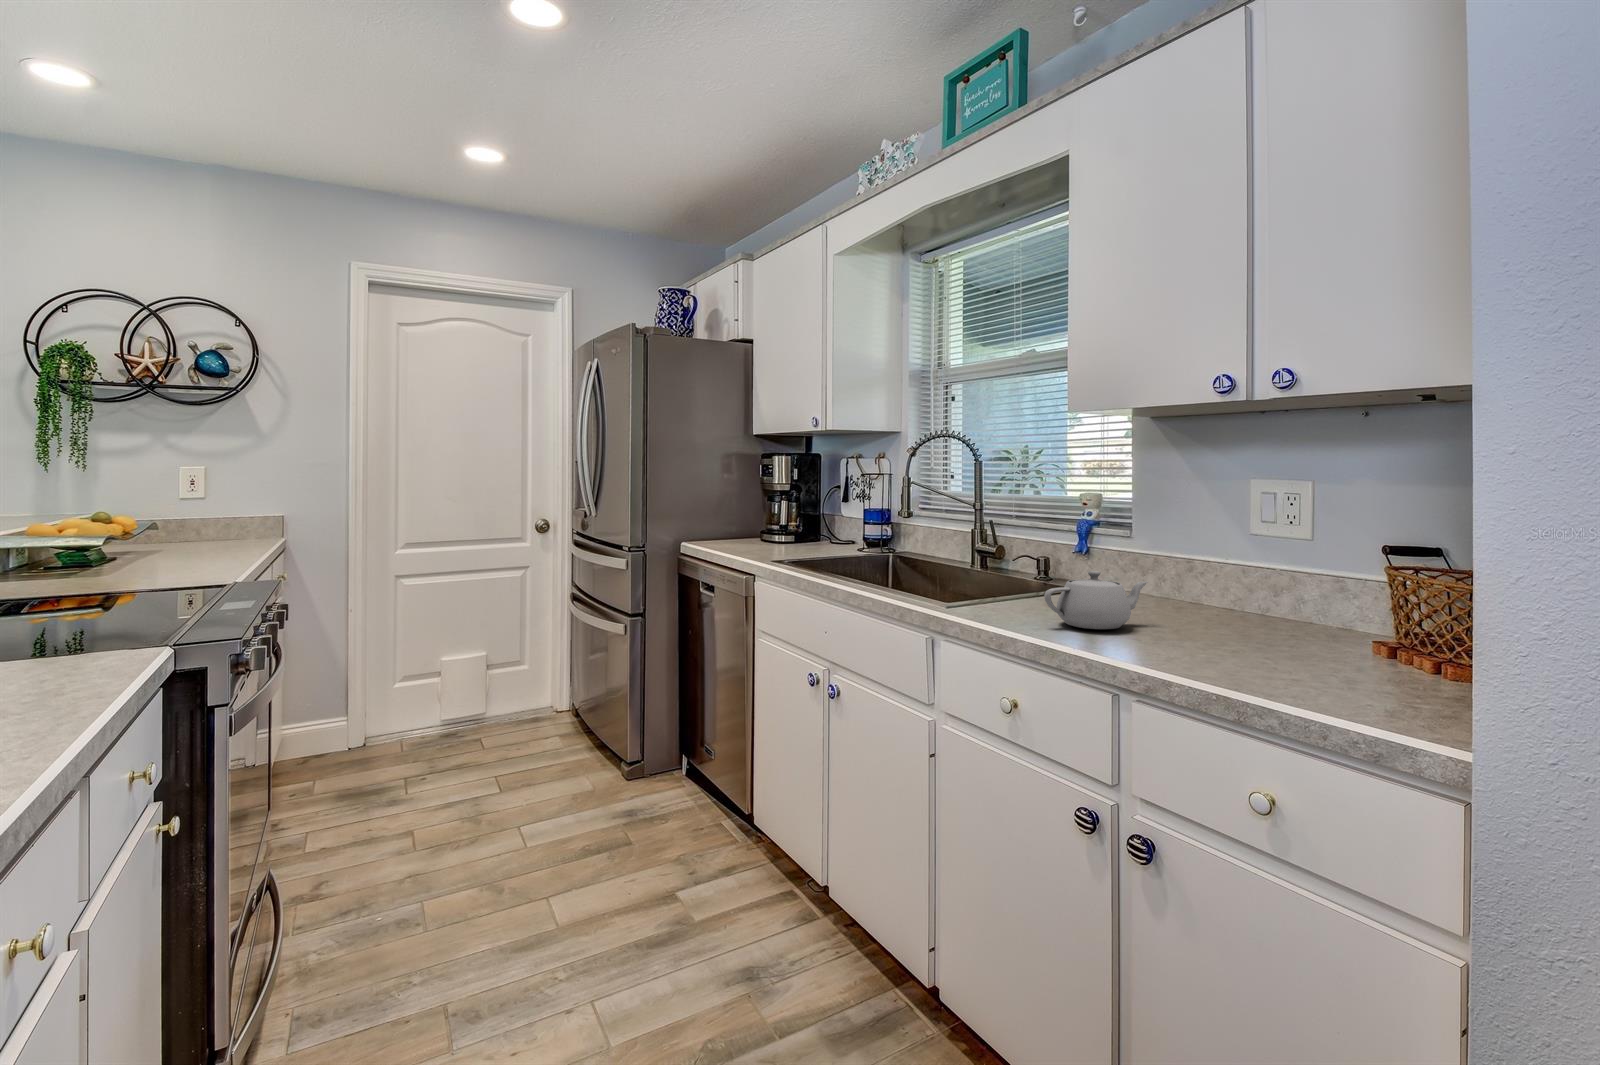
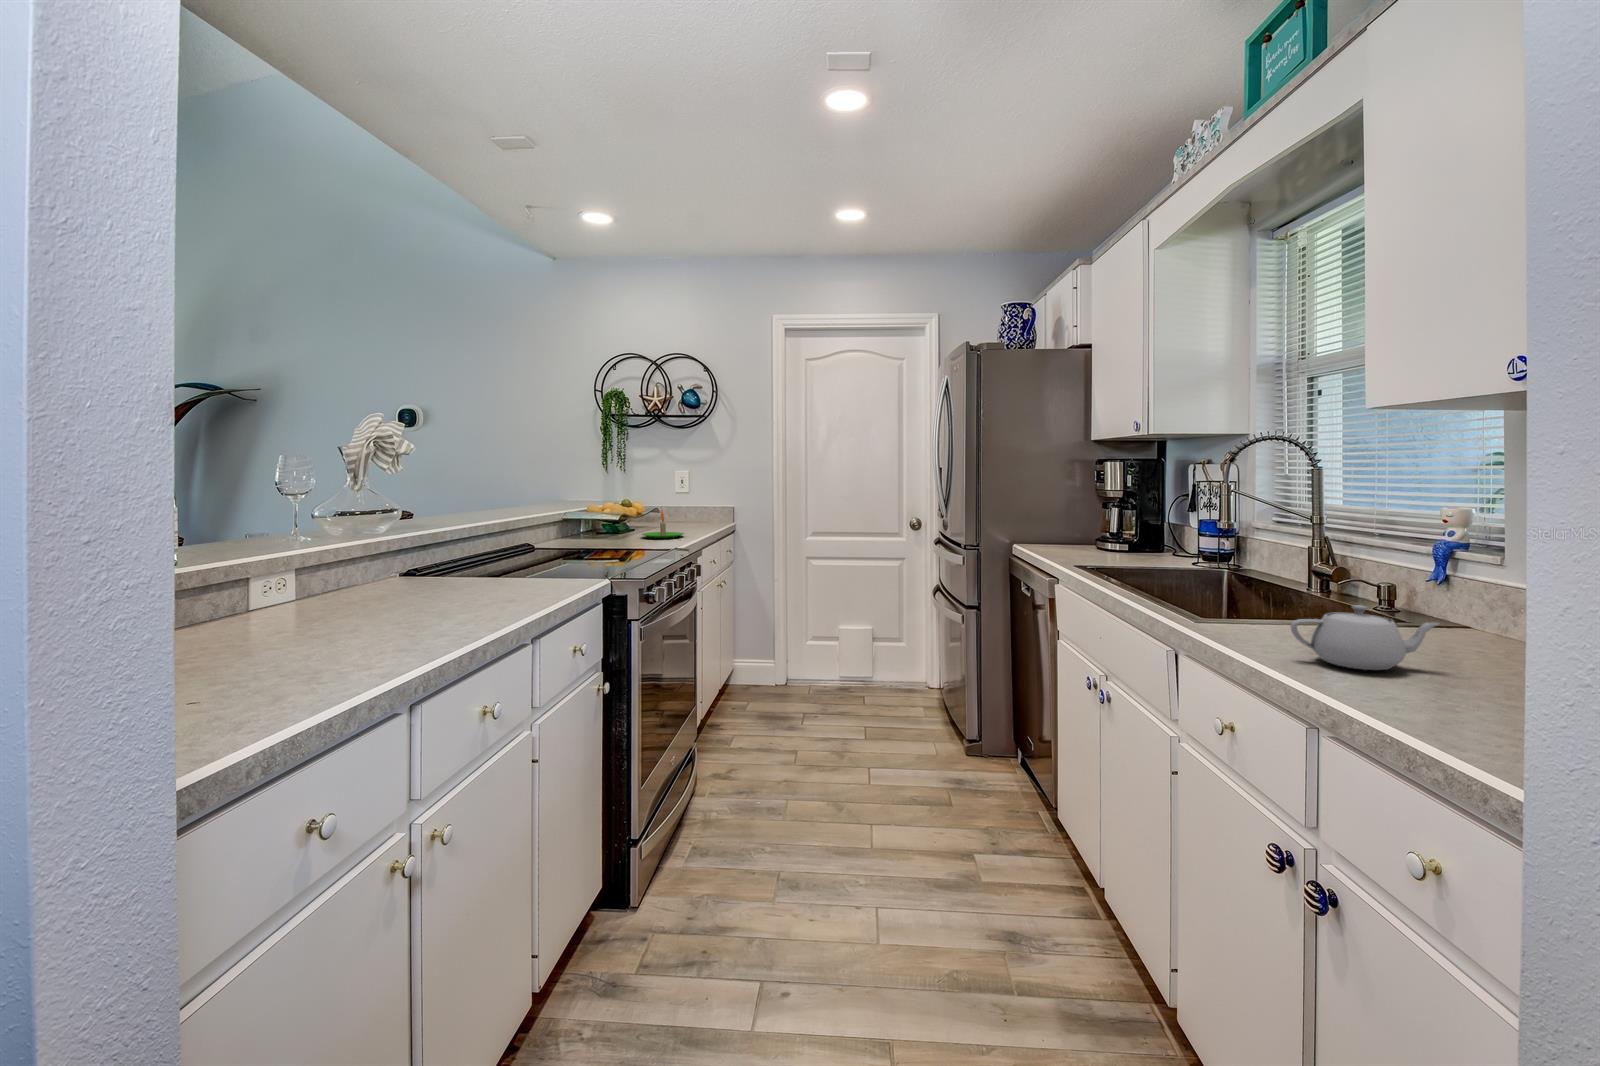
candle: none [139,516,222,559] -> present [642,510,684,538]

